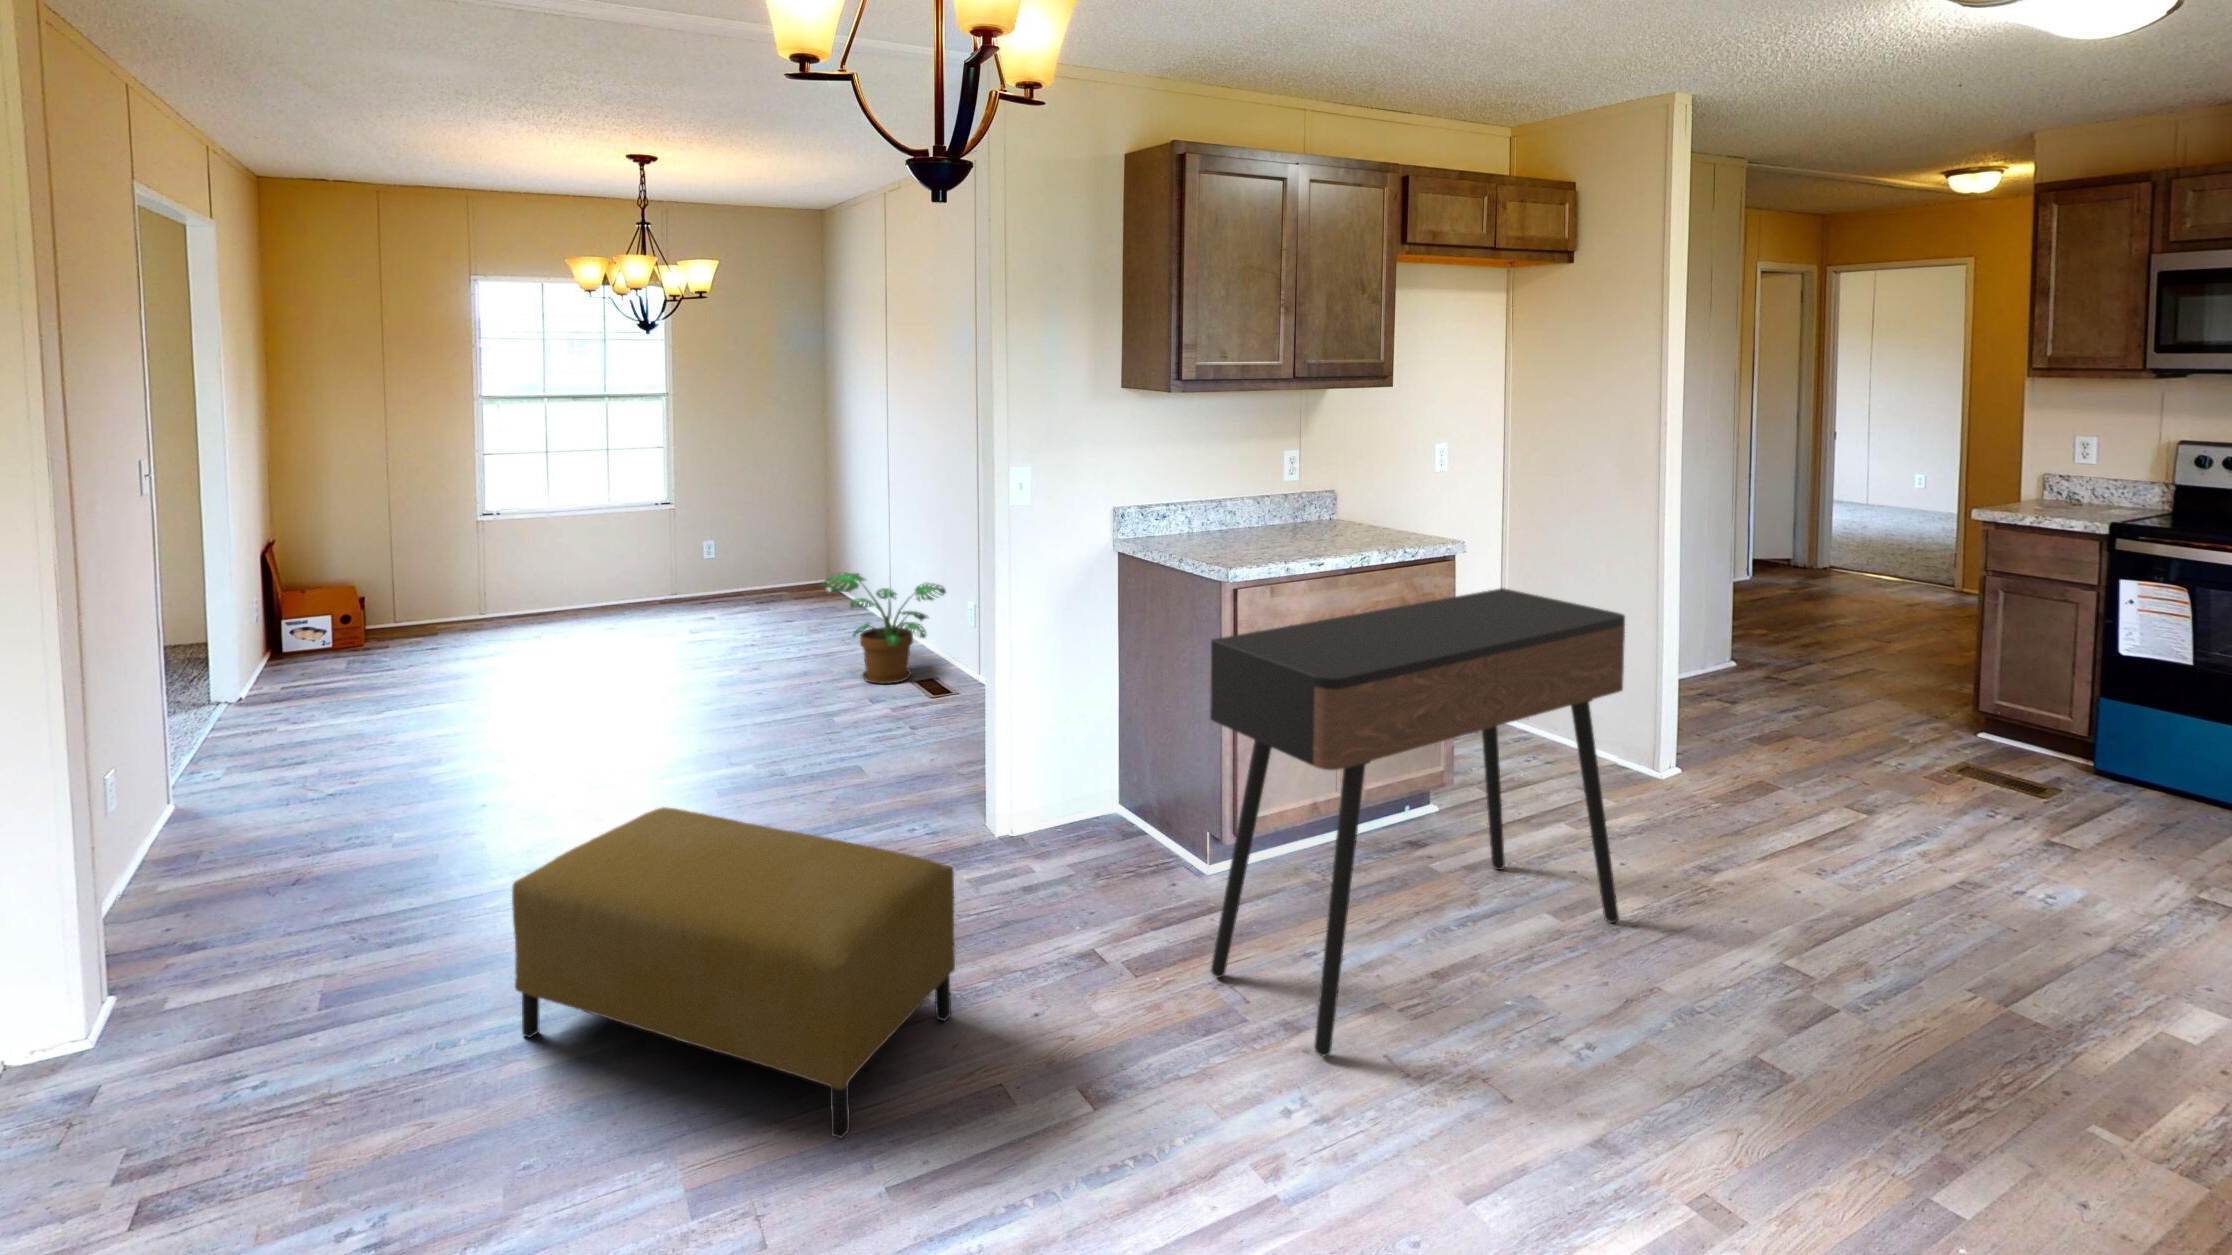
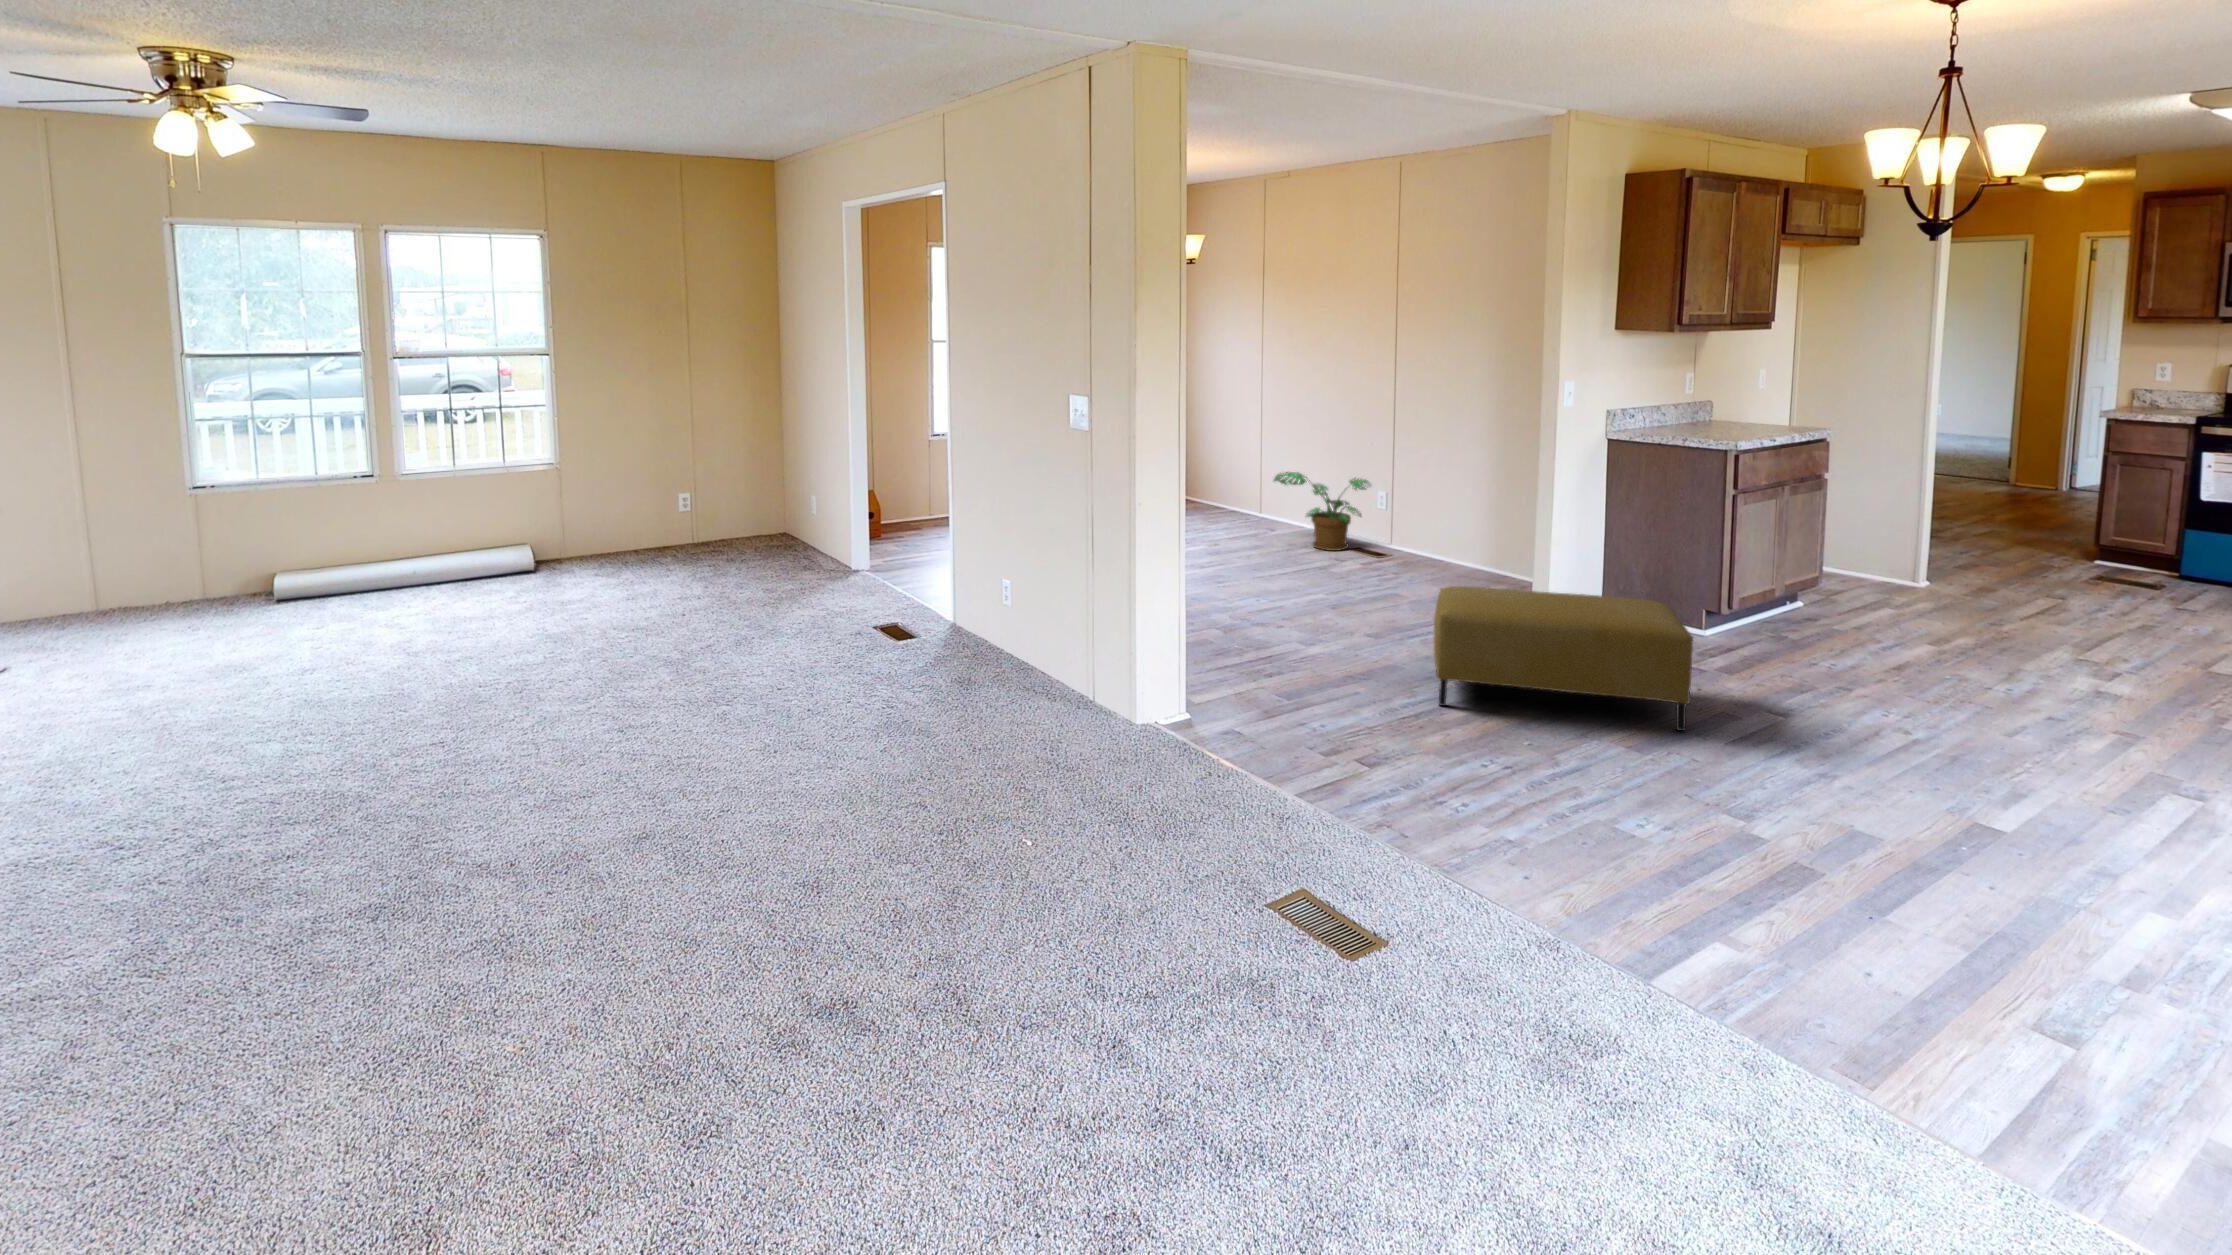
console table: present [1210,588,1625,1057] -> none [1780,454,1989,697]

